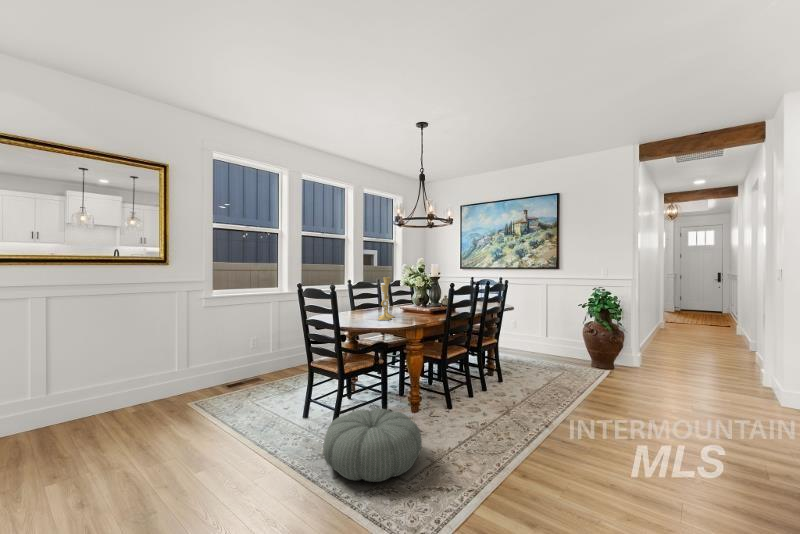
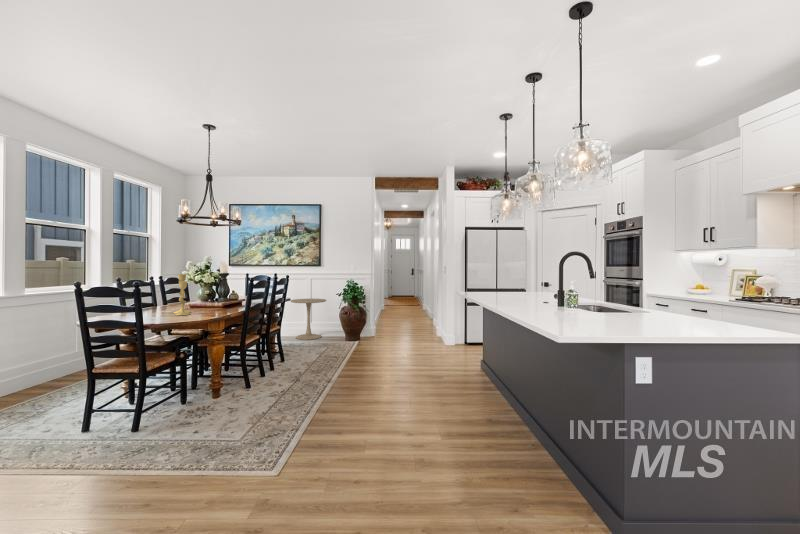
side table: none [520,309,565,360] -> present [291,299,326,340]
pouf: present [323,408,422,482] -> none [143,392,244,457]

